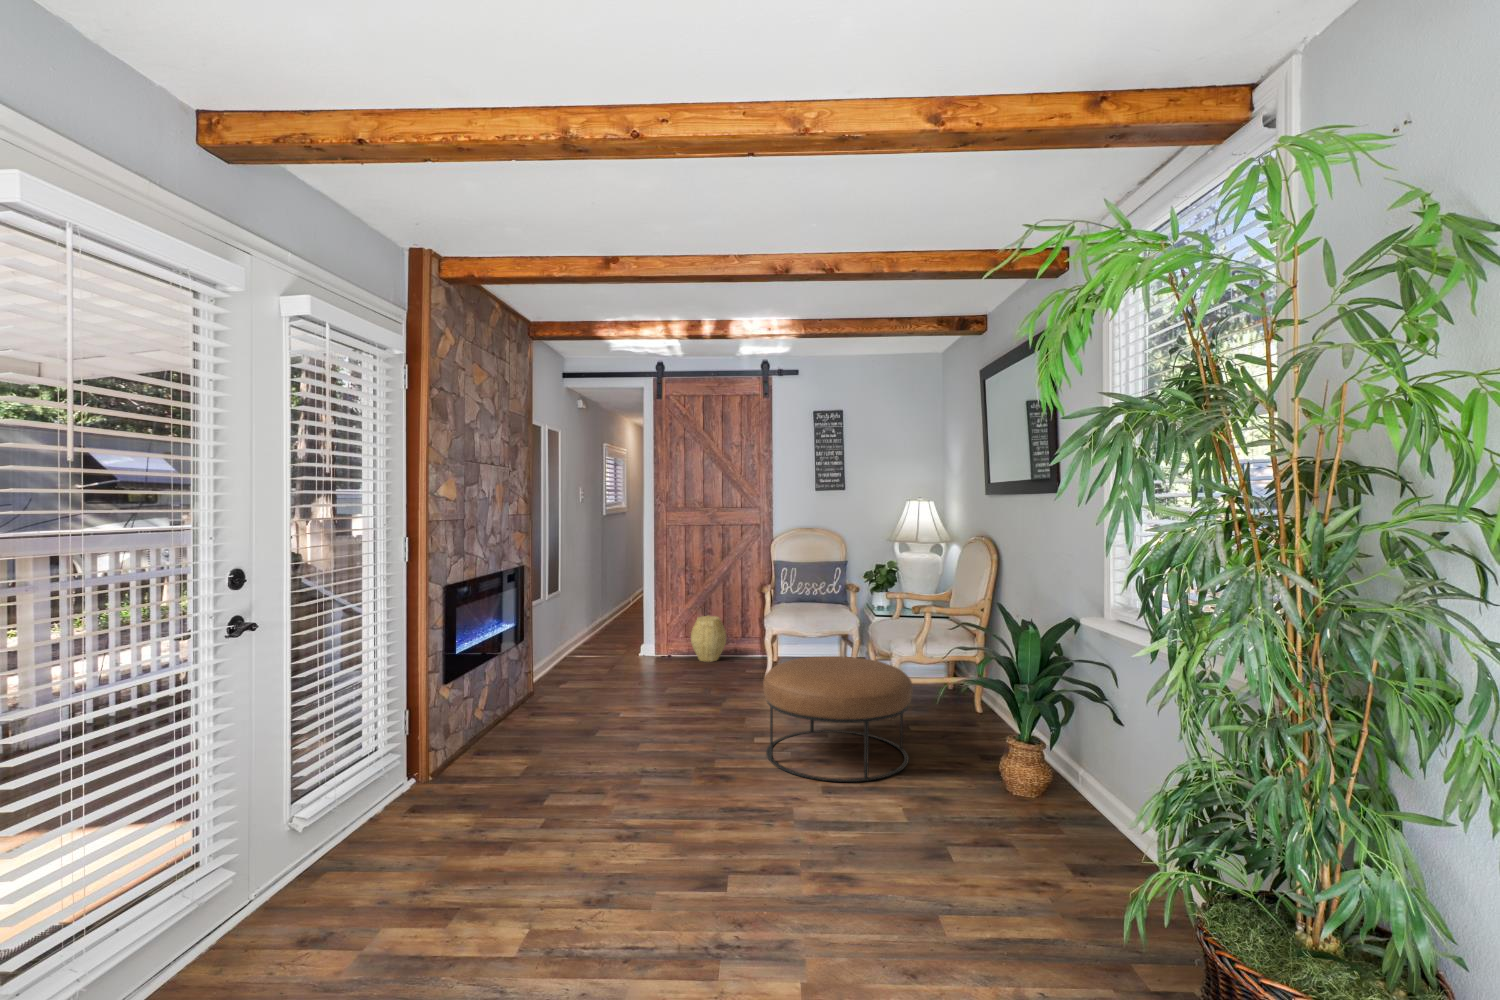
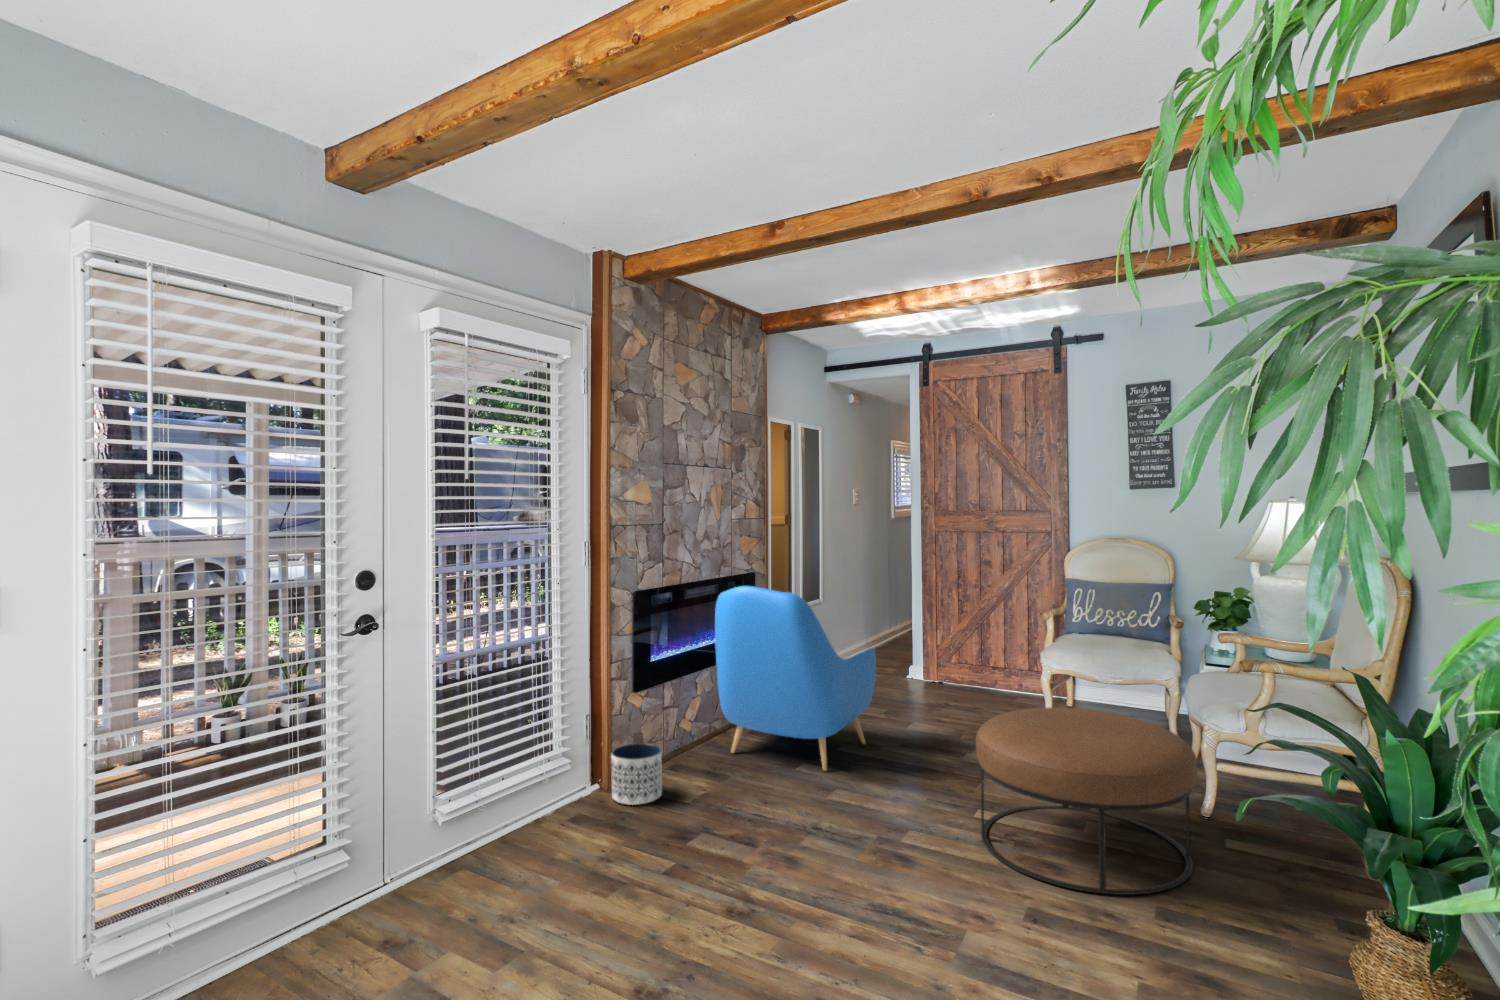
armchair: none [512,576,649,733] -> present [715,586,876,770]
woven basket: present [691,616,726,662] -> none [963,641,1008,698]
planter: none [436,730,487,789] -> present [611,743,662,805]

